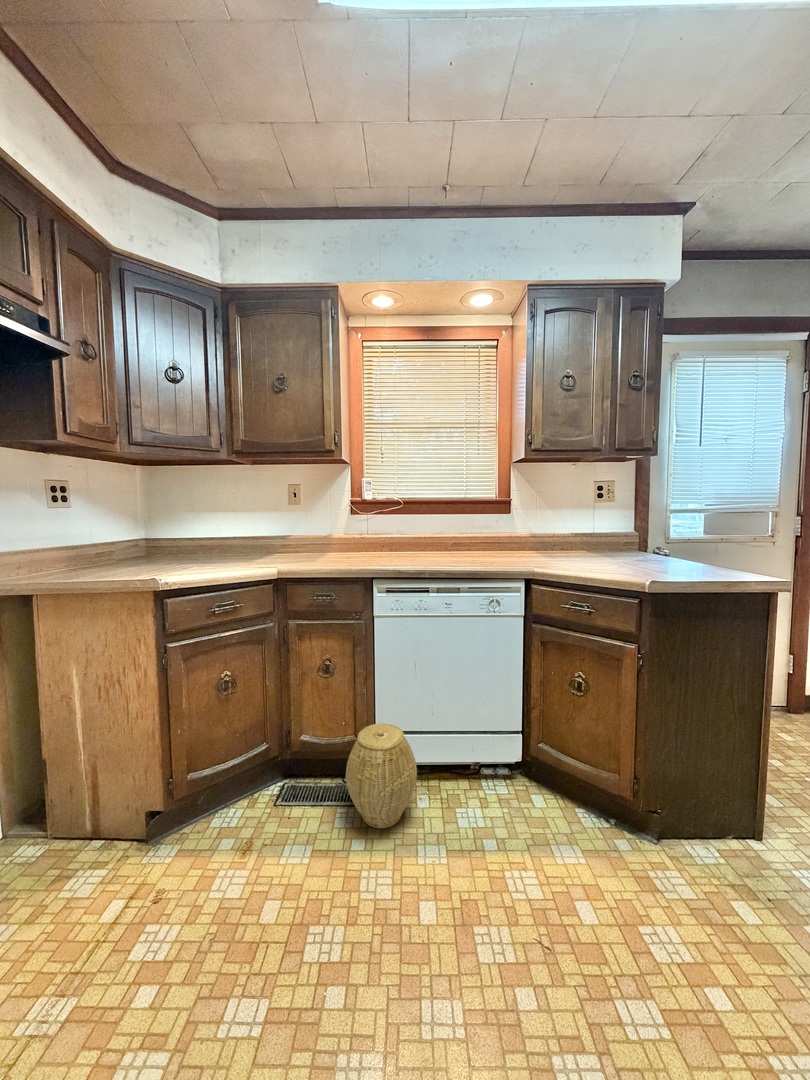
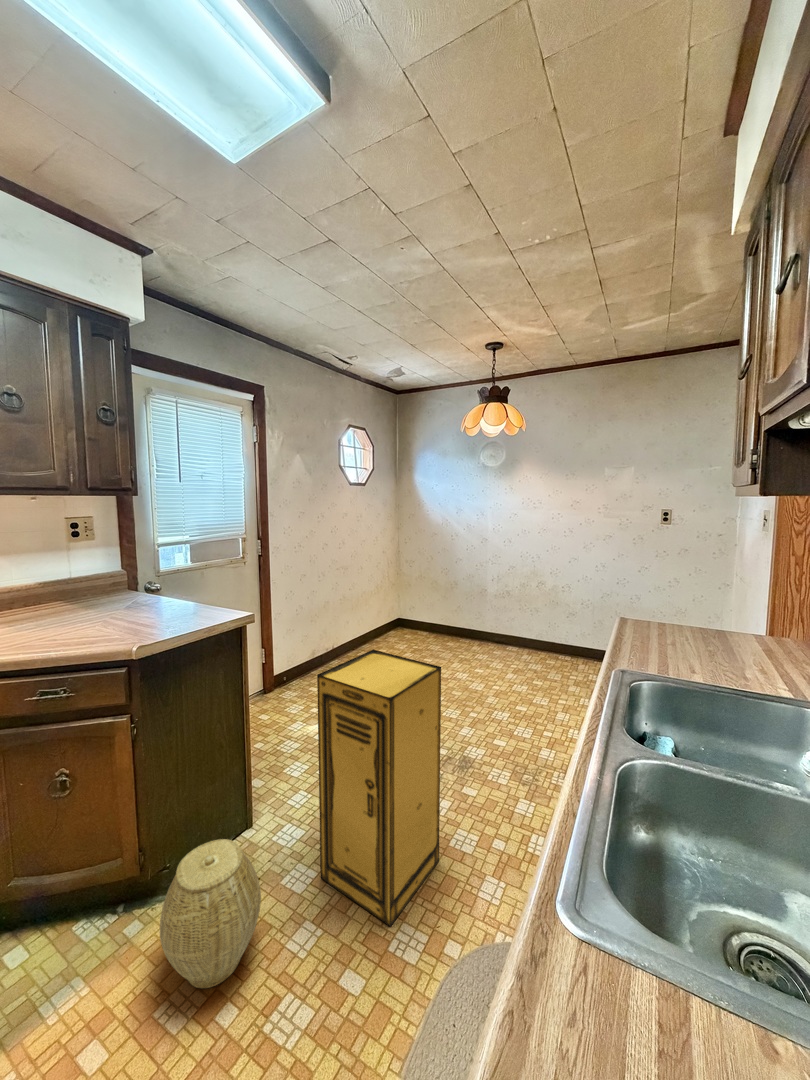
storage cabinet: none [482,626,614,924] -> present [317,649,441,927]

